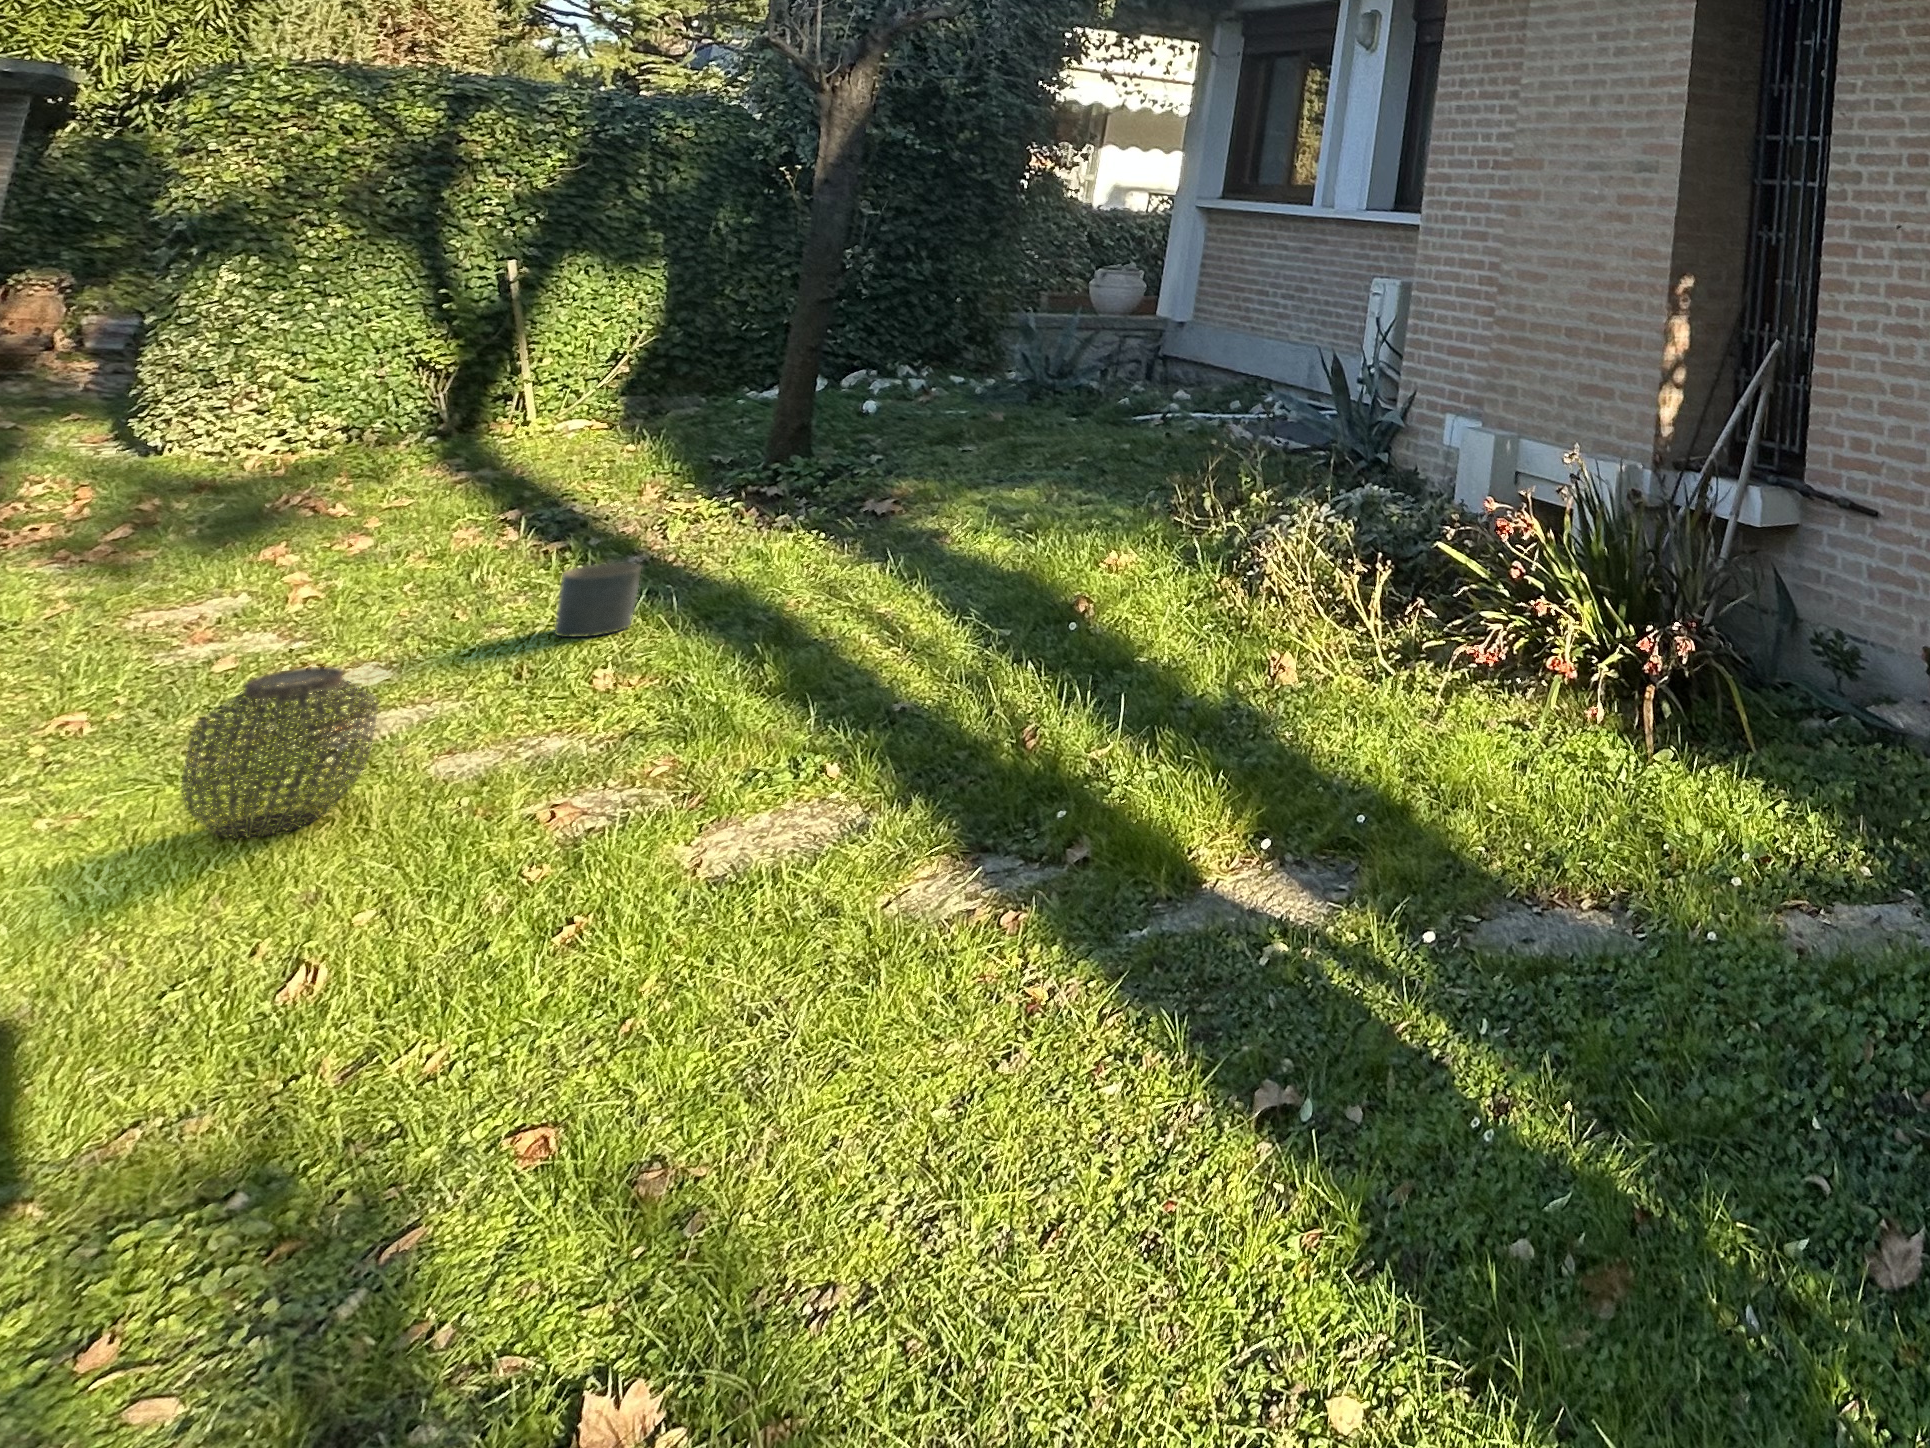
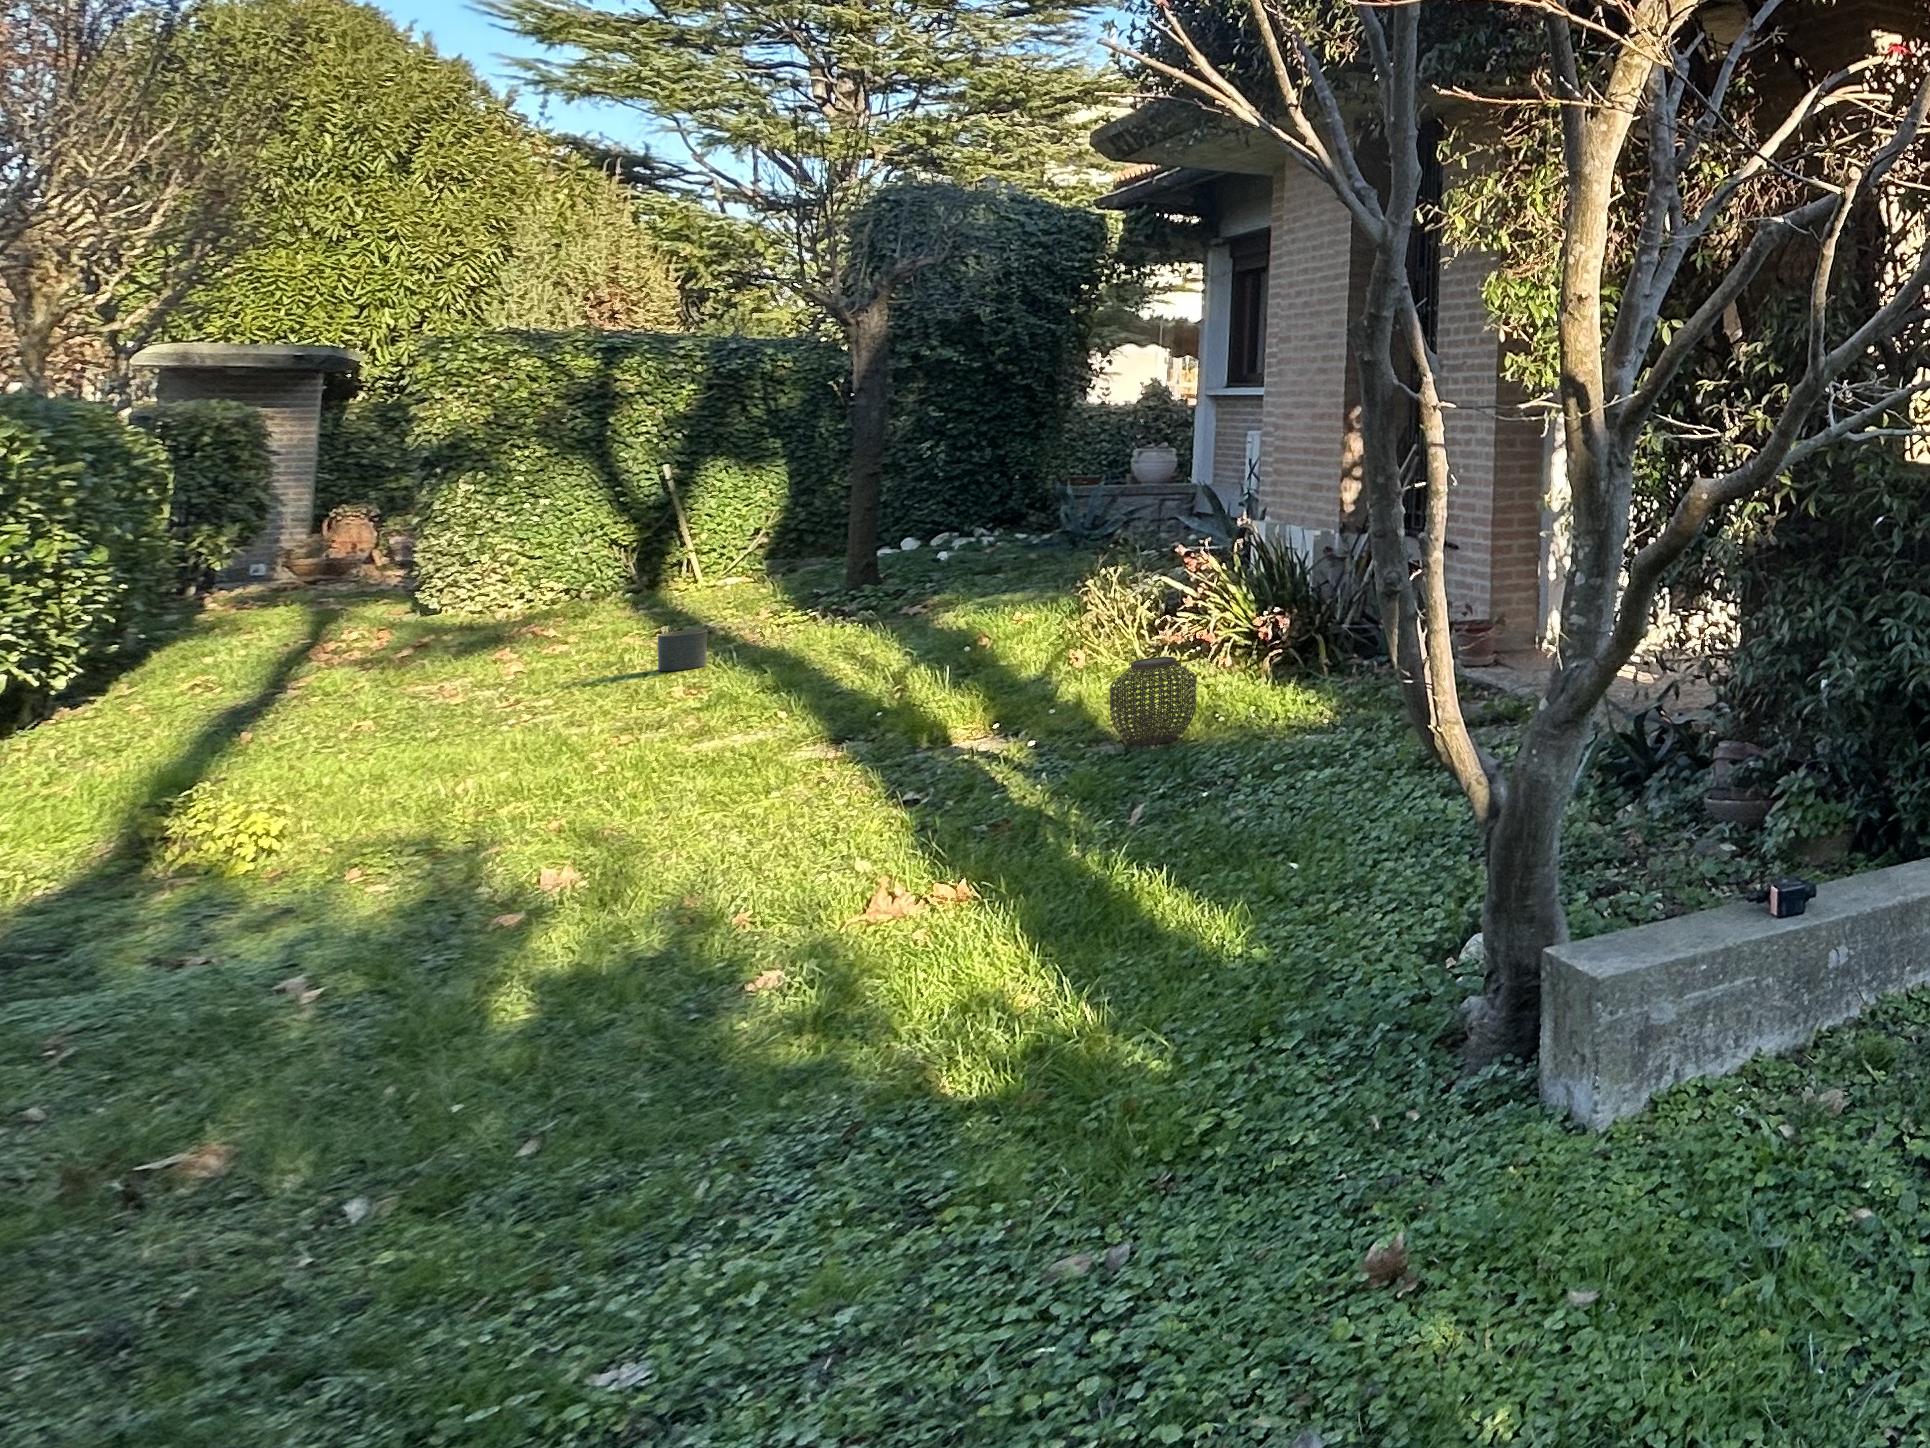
woven basket: present [182,667,378,838] -> present [1110,657,1196,745]

